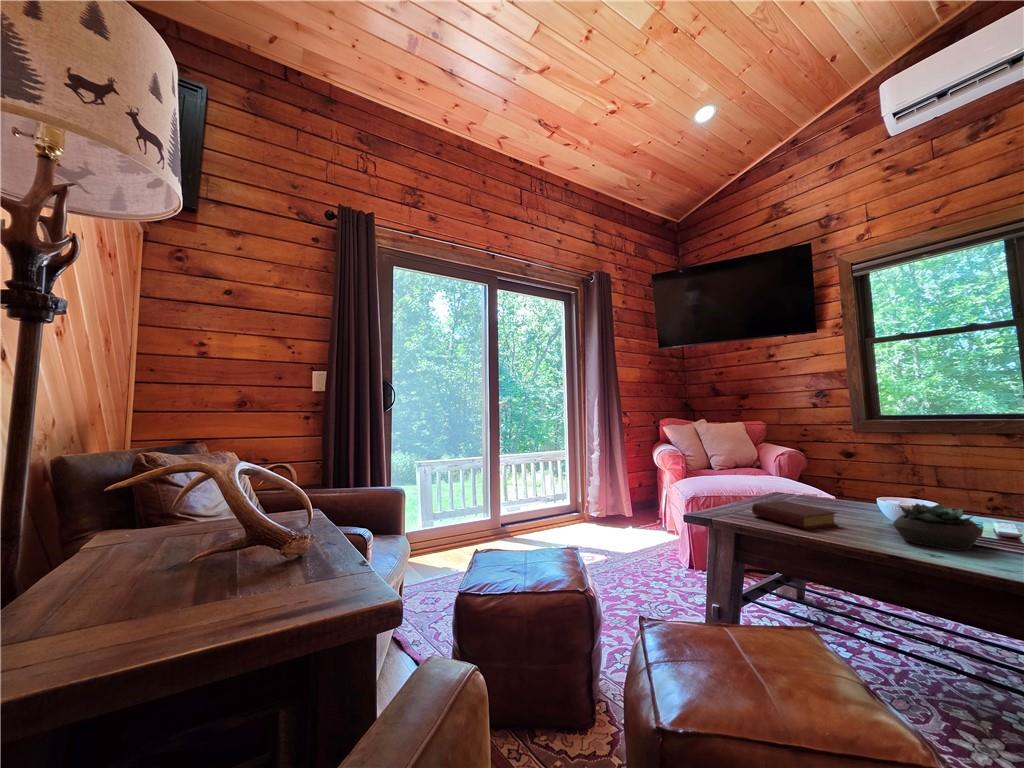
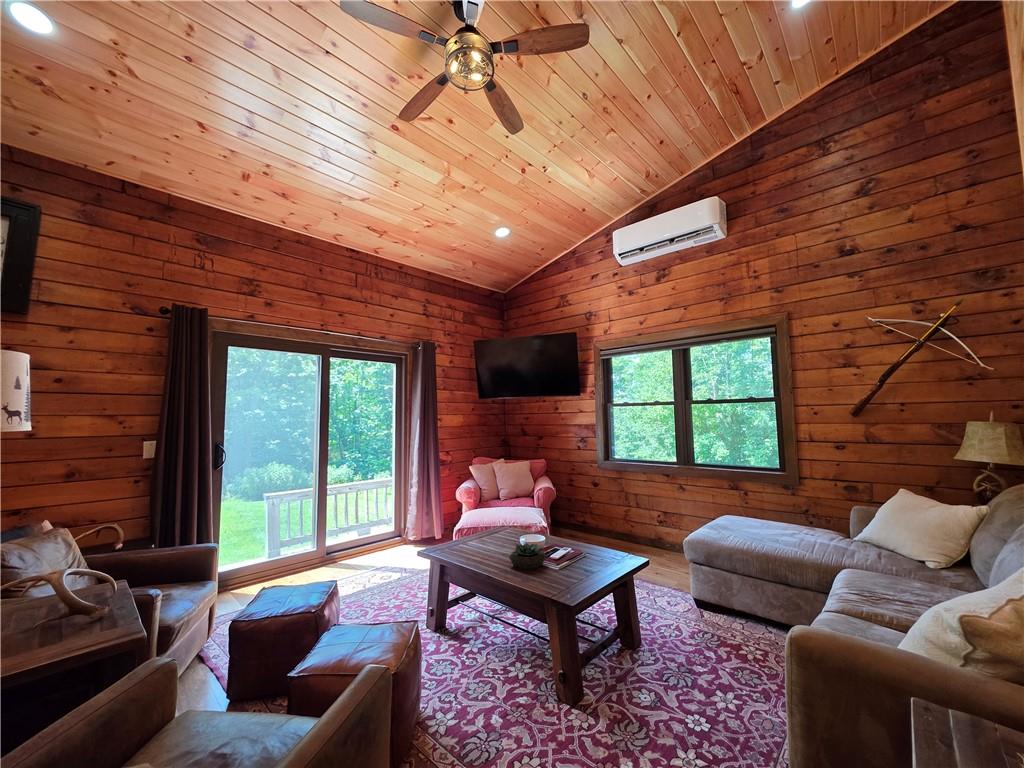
book: present [752,501,838,529] -> none [459,539,498,560]

